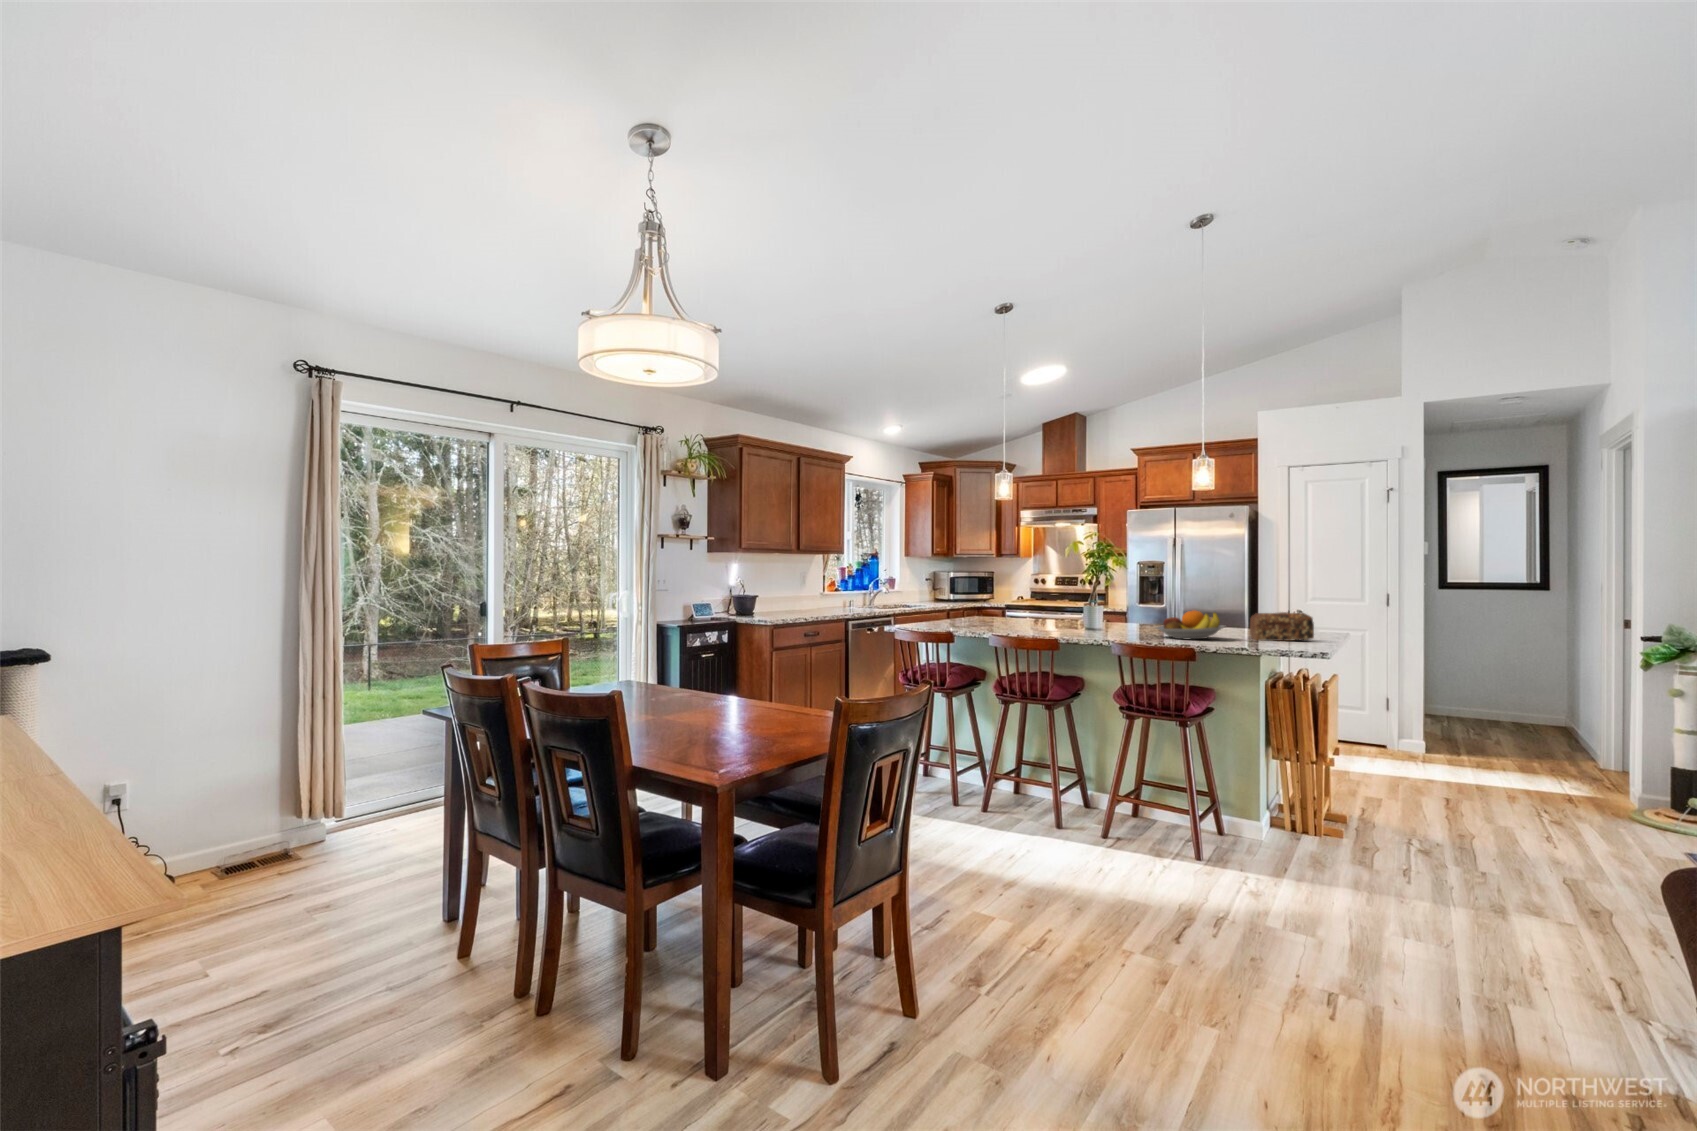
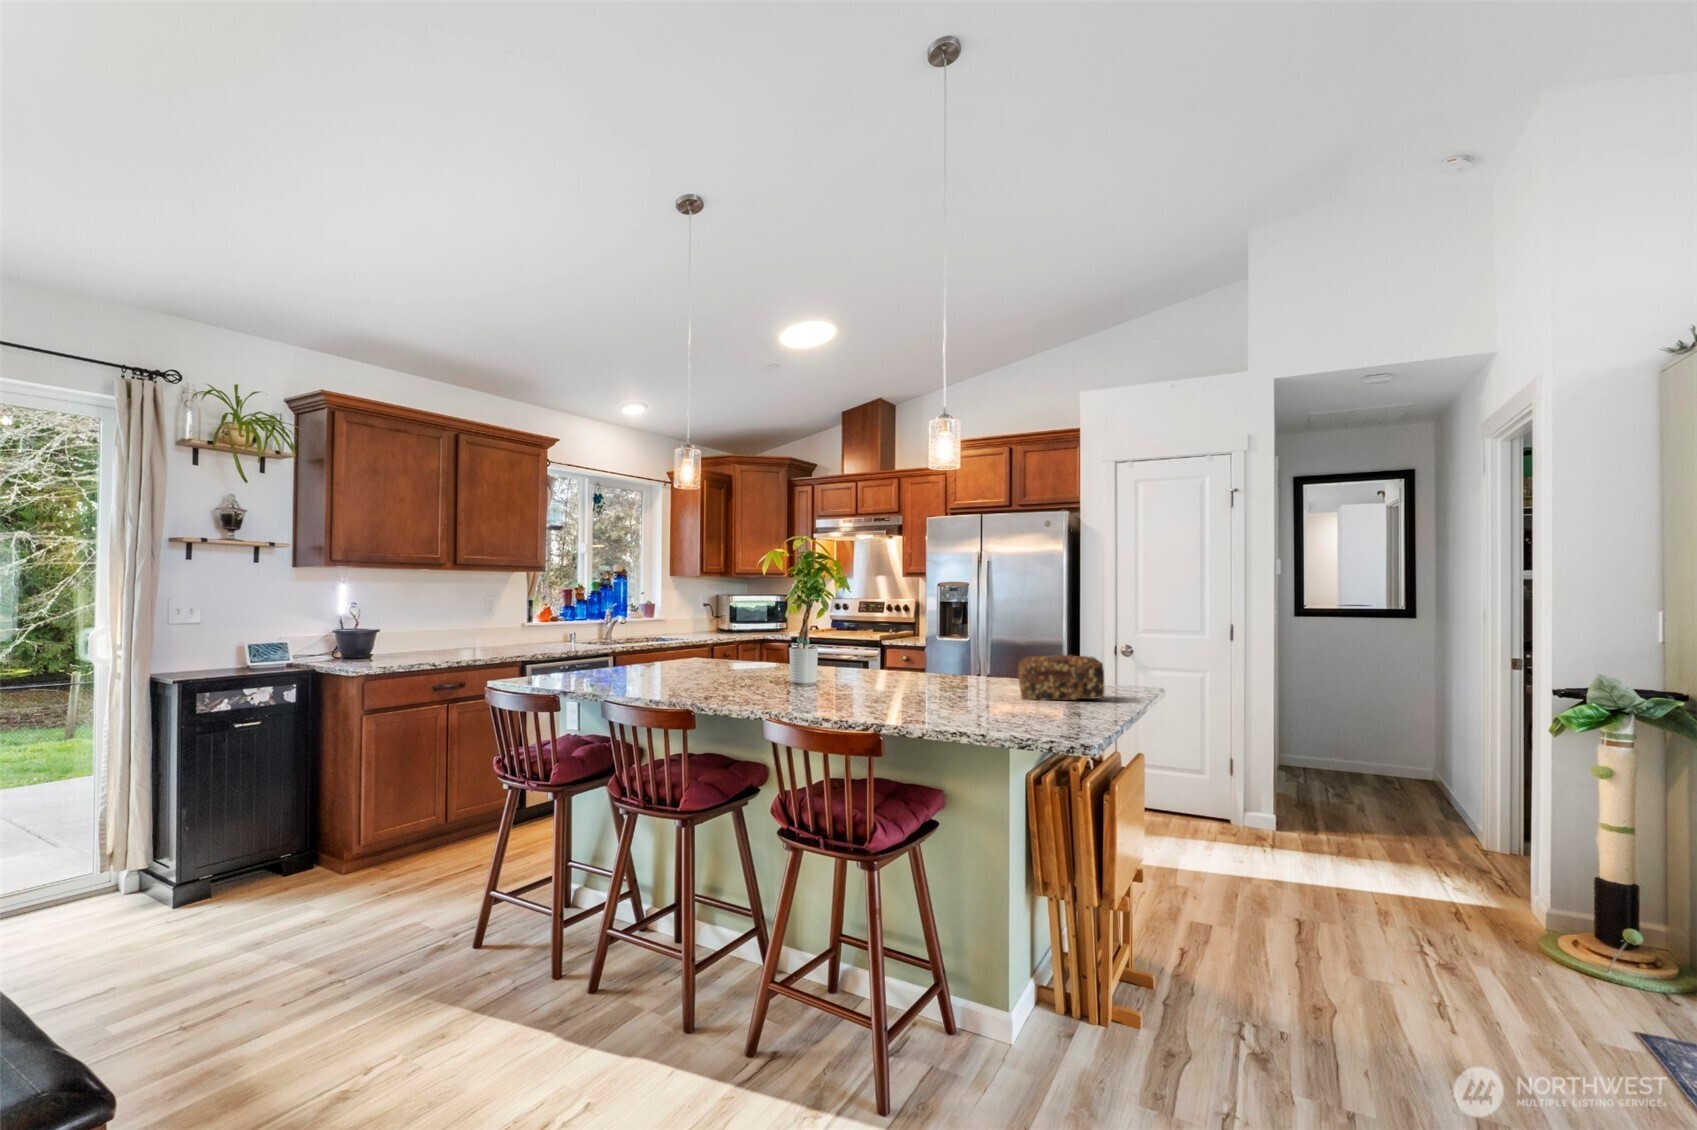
fruit bowl: present [1156,610,1225,639] -> none [875,653,978,699]

